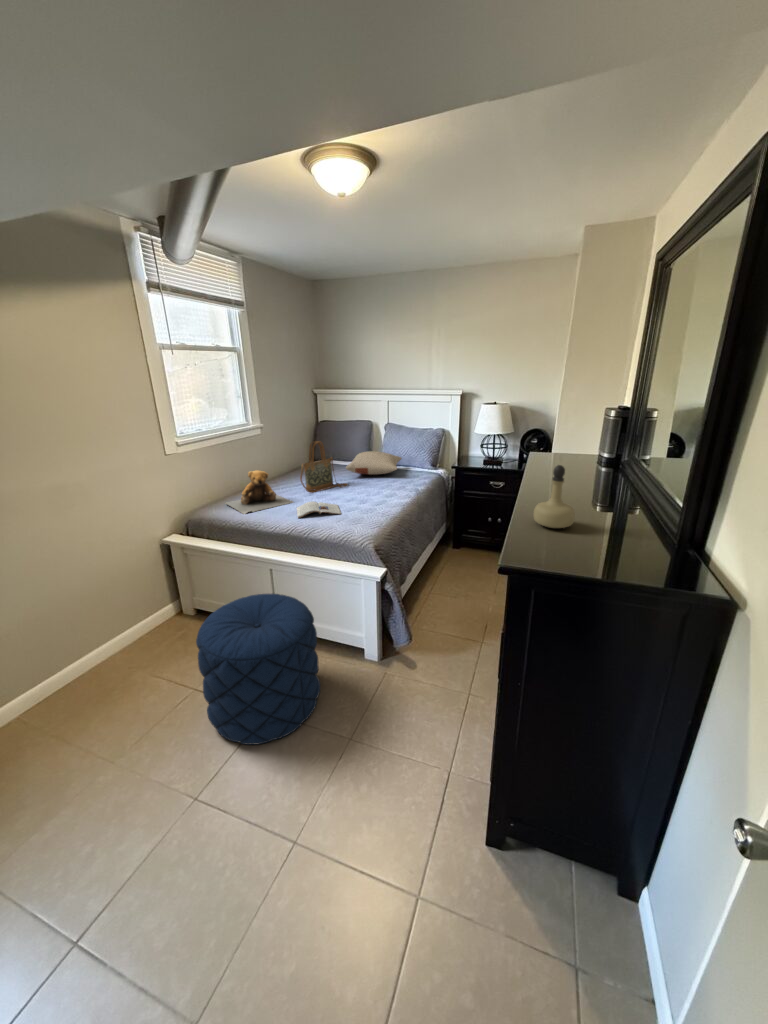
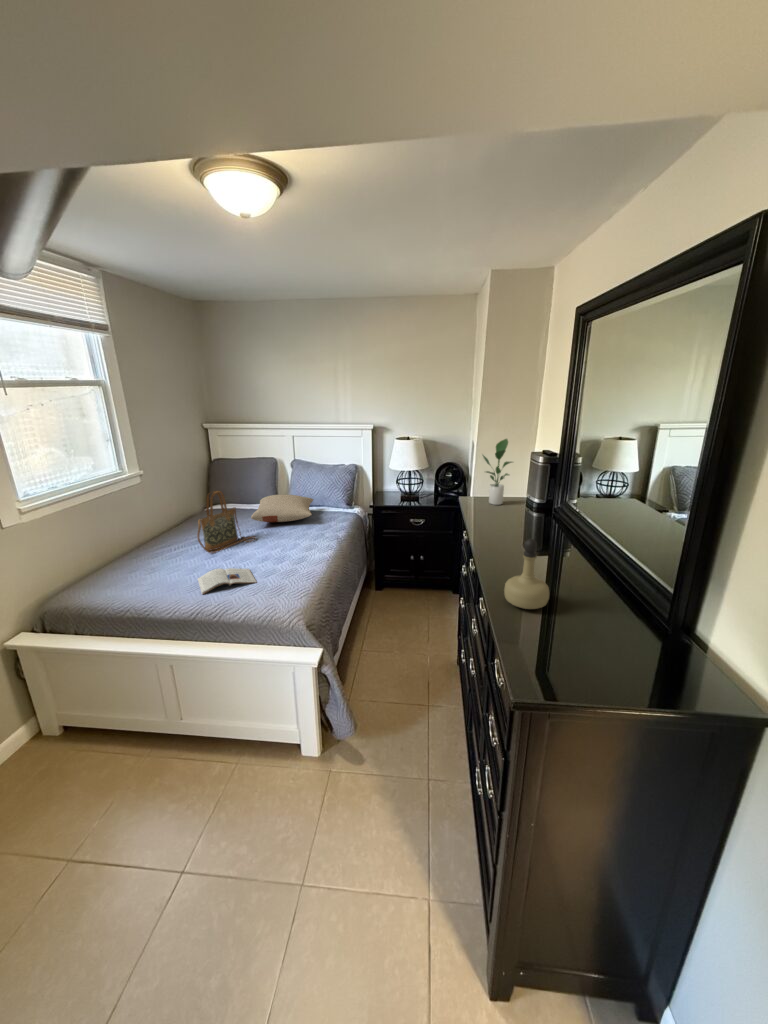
potted plant: none [556,397,590,463] -> present [483,439,512,505]
teddy bear: present [226,470,293,514] -> none [97,535,193,595]
pouf: present [196,594,320,745] -> none [72,706,253,935]

